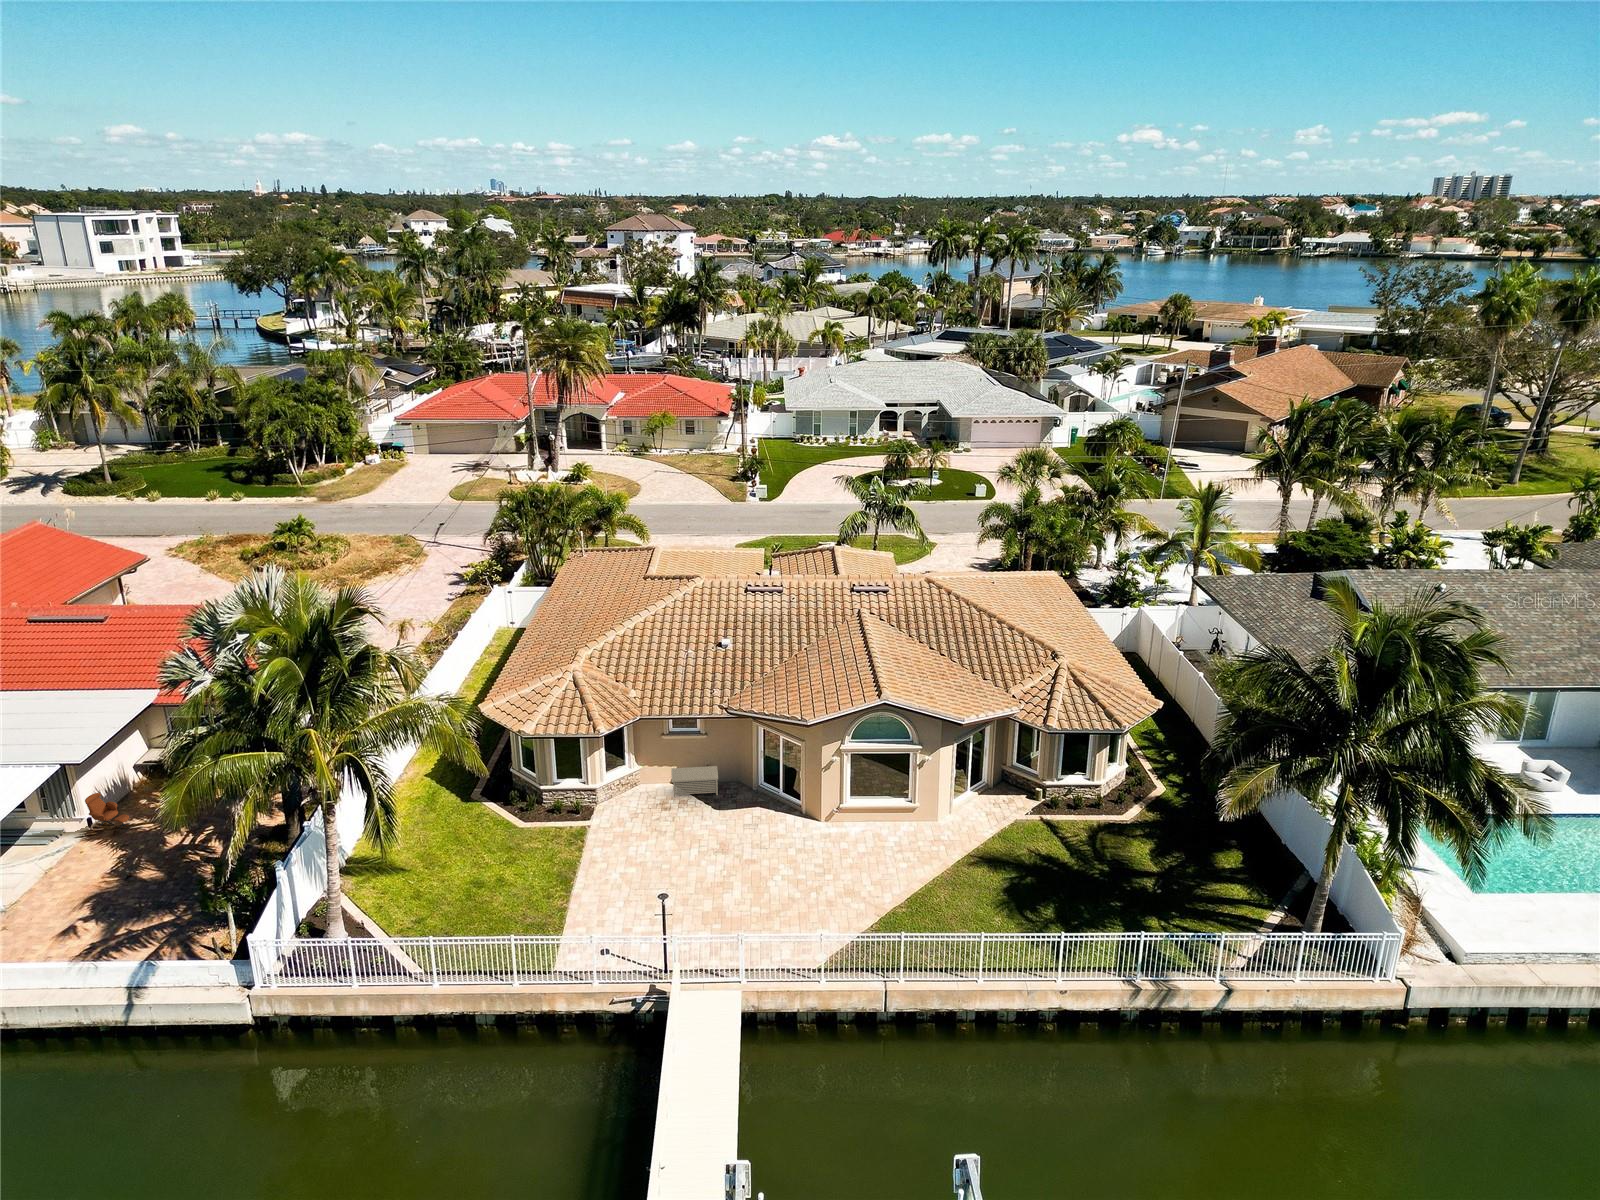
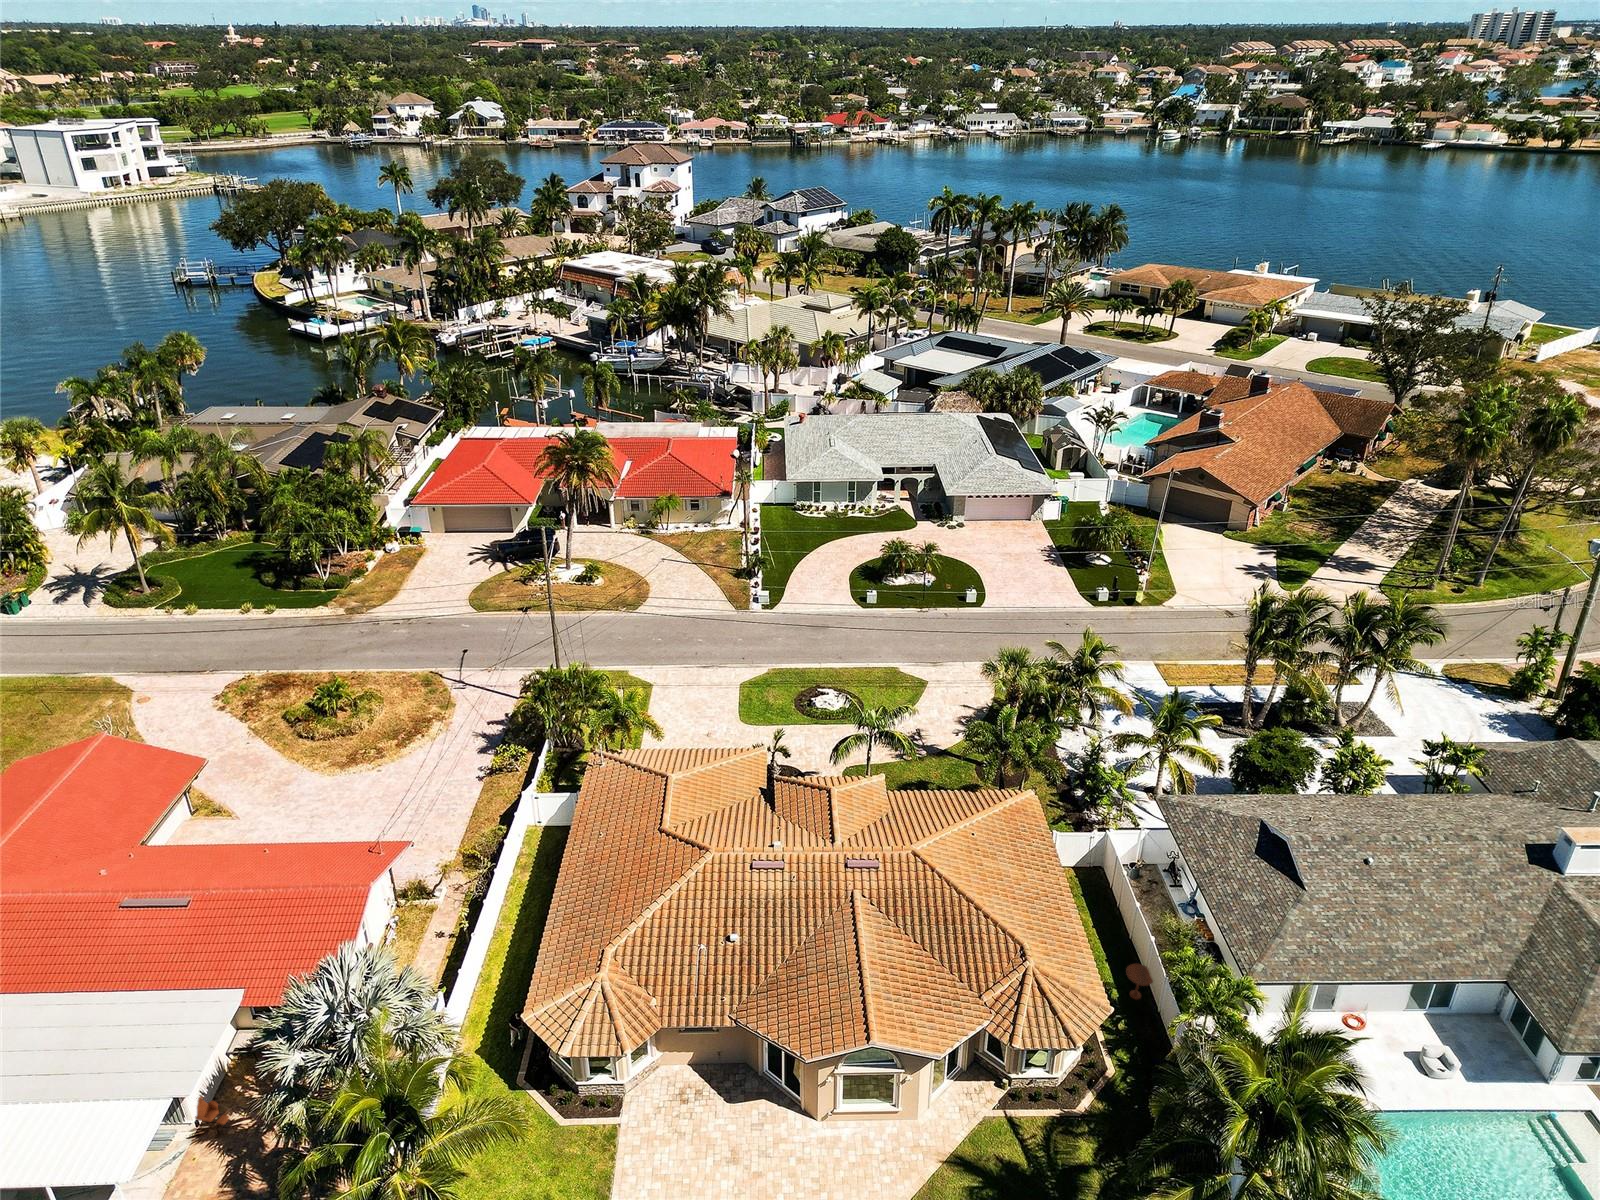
pedestal table: none [1171,699,1204,739] -> present [1126,964,1153,999]
storage bench: present [671,766,718,798] -> none [689,1052,729,1084]

